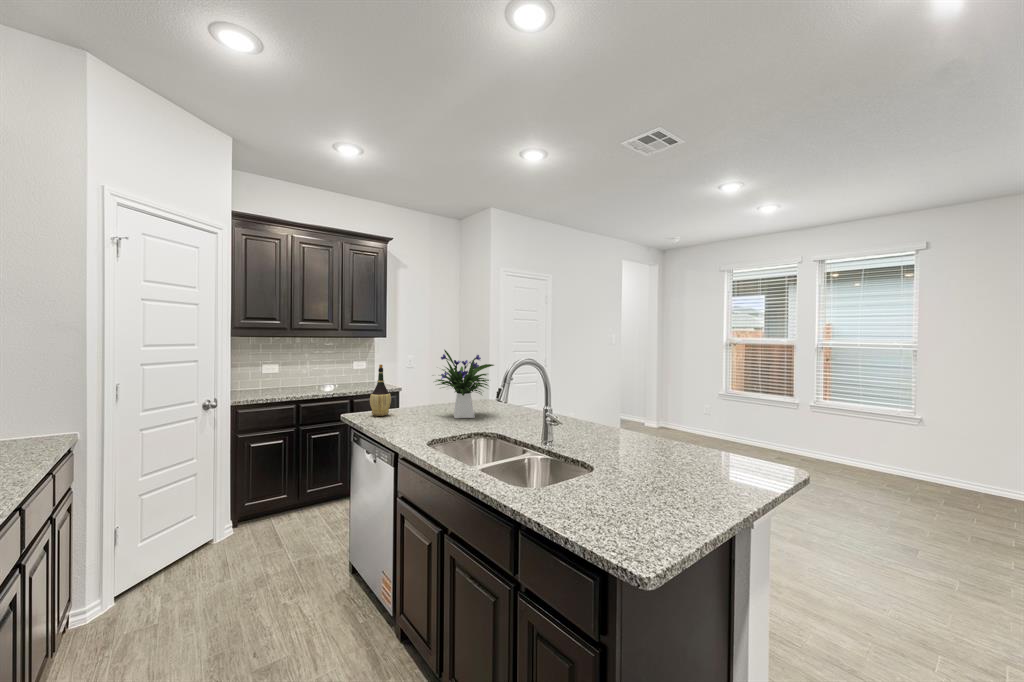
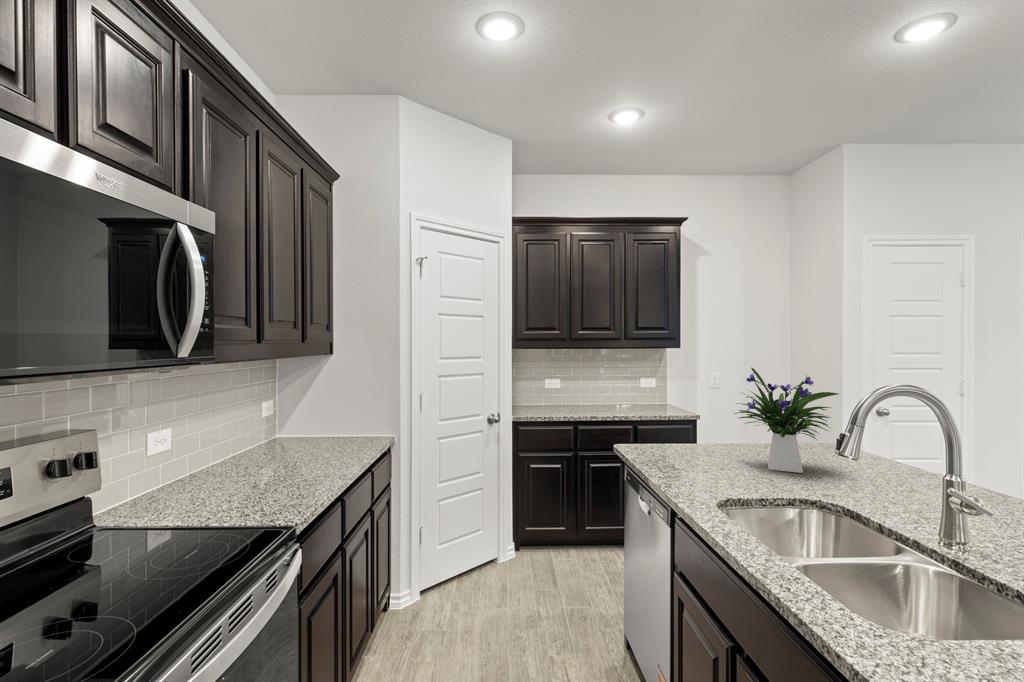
wine bottle: present [370,365,391,416] -> none [648,385,676,452]

